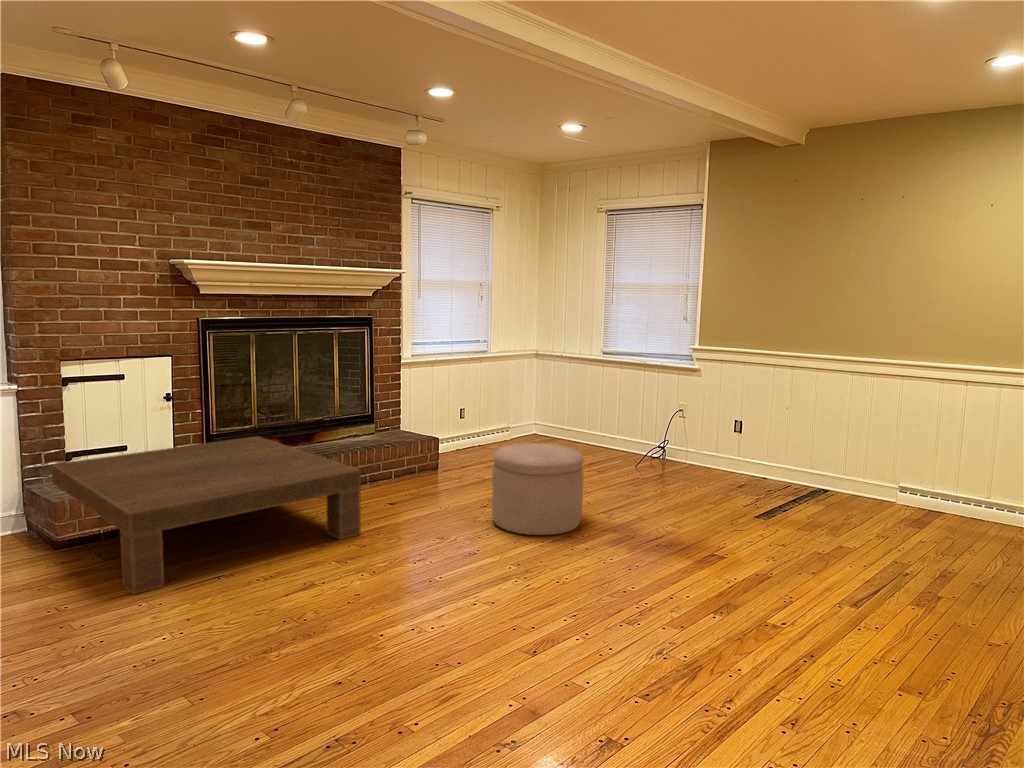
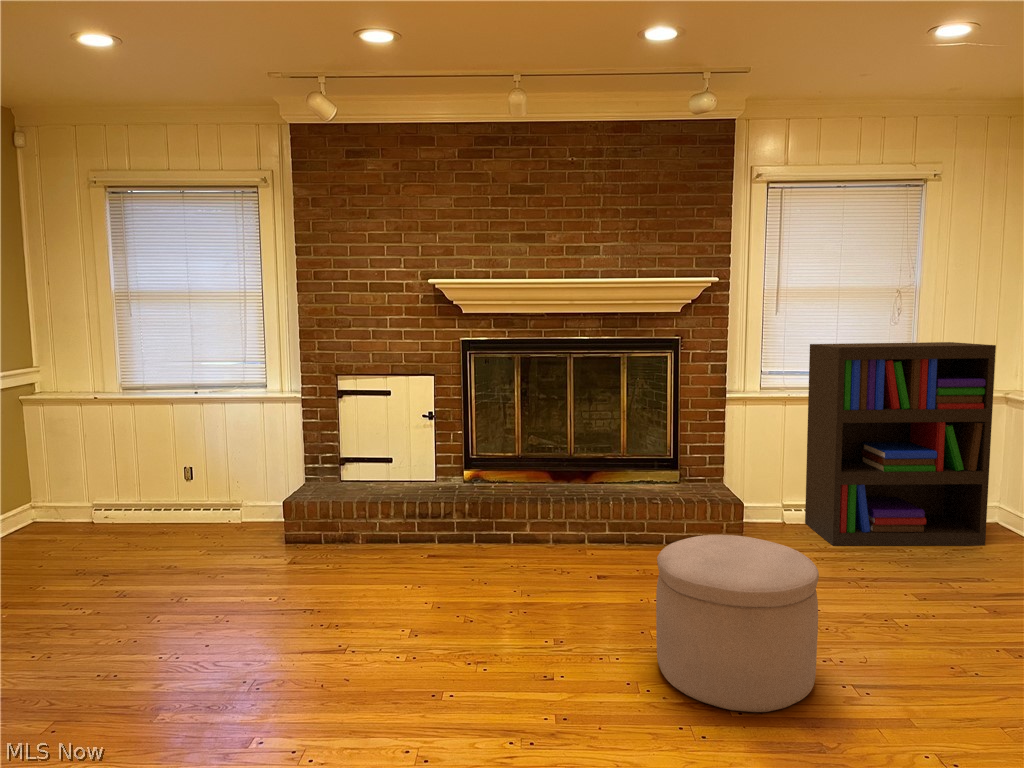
bookshelf: none [445,322,546,459] -> present [805,342,996,546]
coffee table: present [51,437,361,595] -> none [232,466,517,608]

